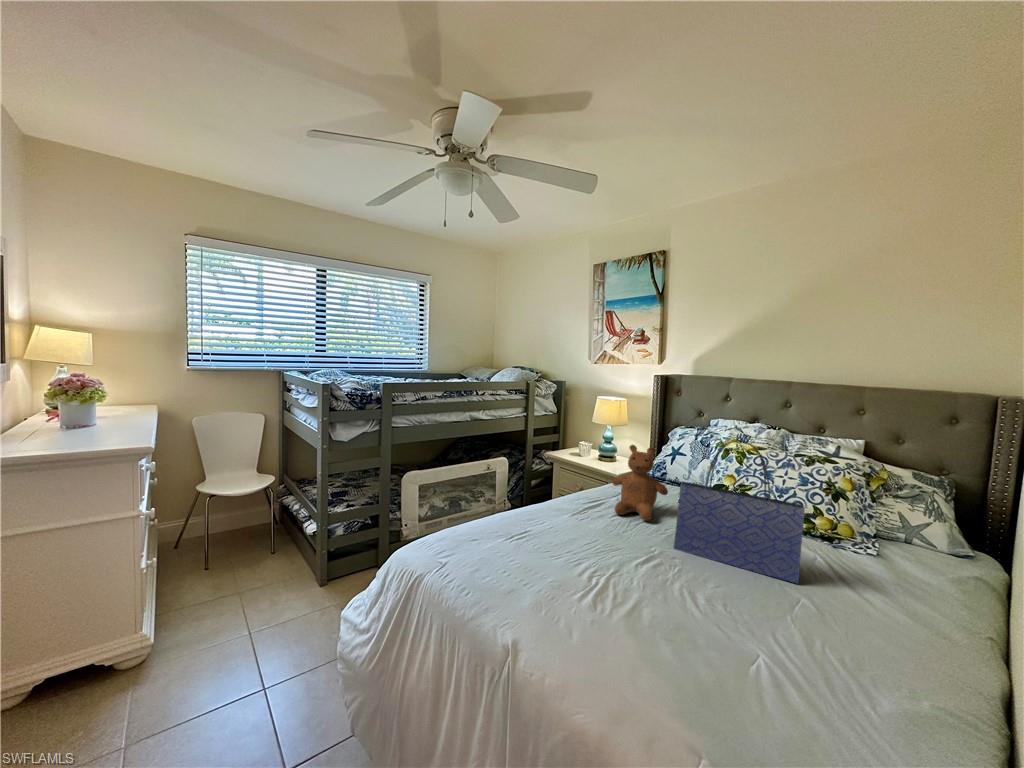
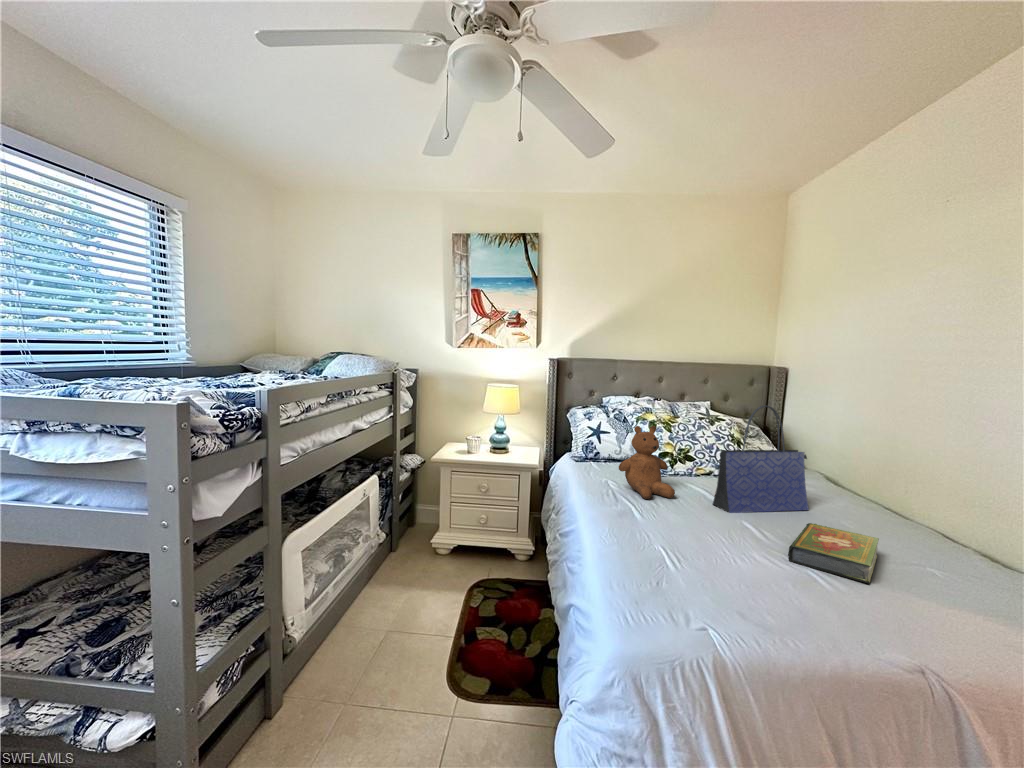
book: none [603,571,723,629] -> present [788,523,879,584]

